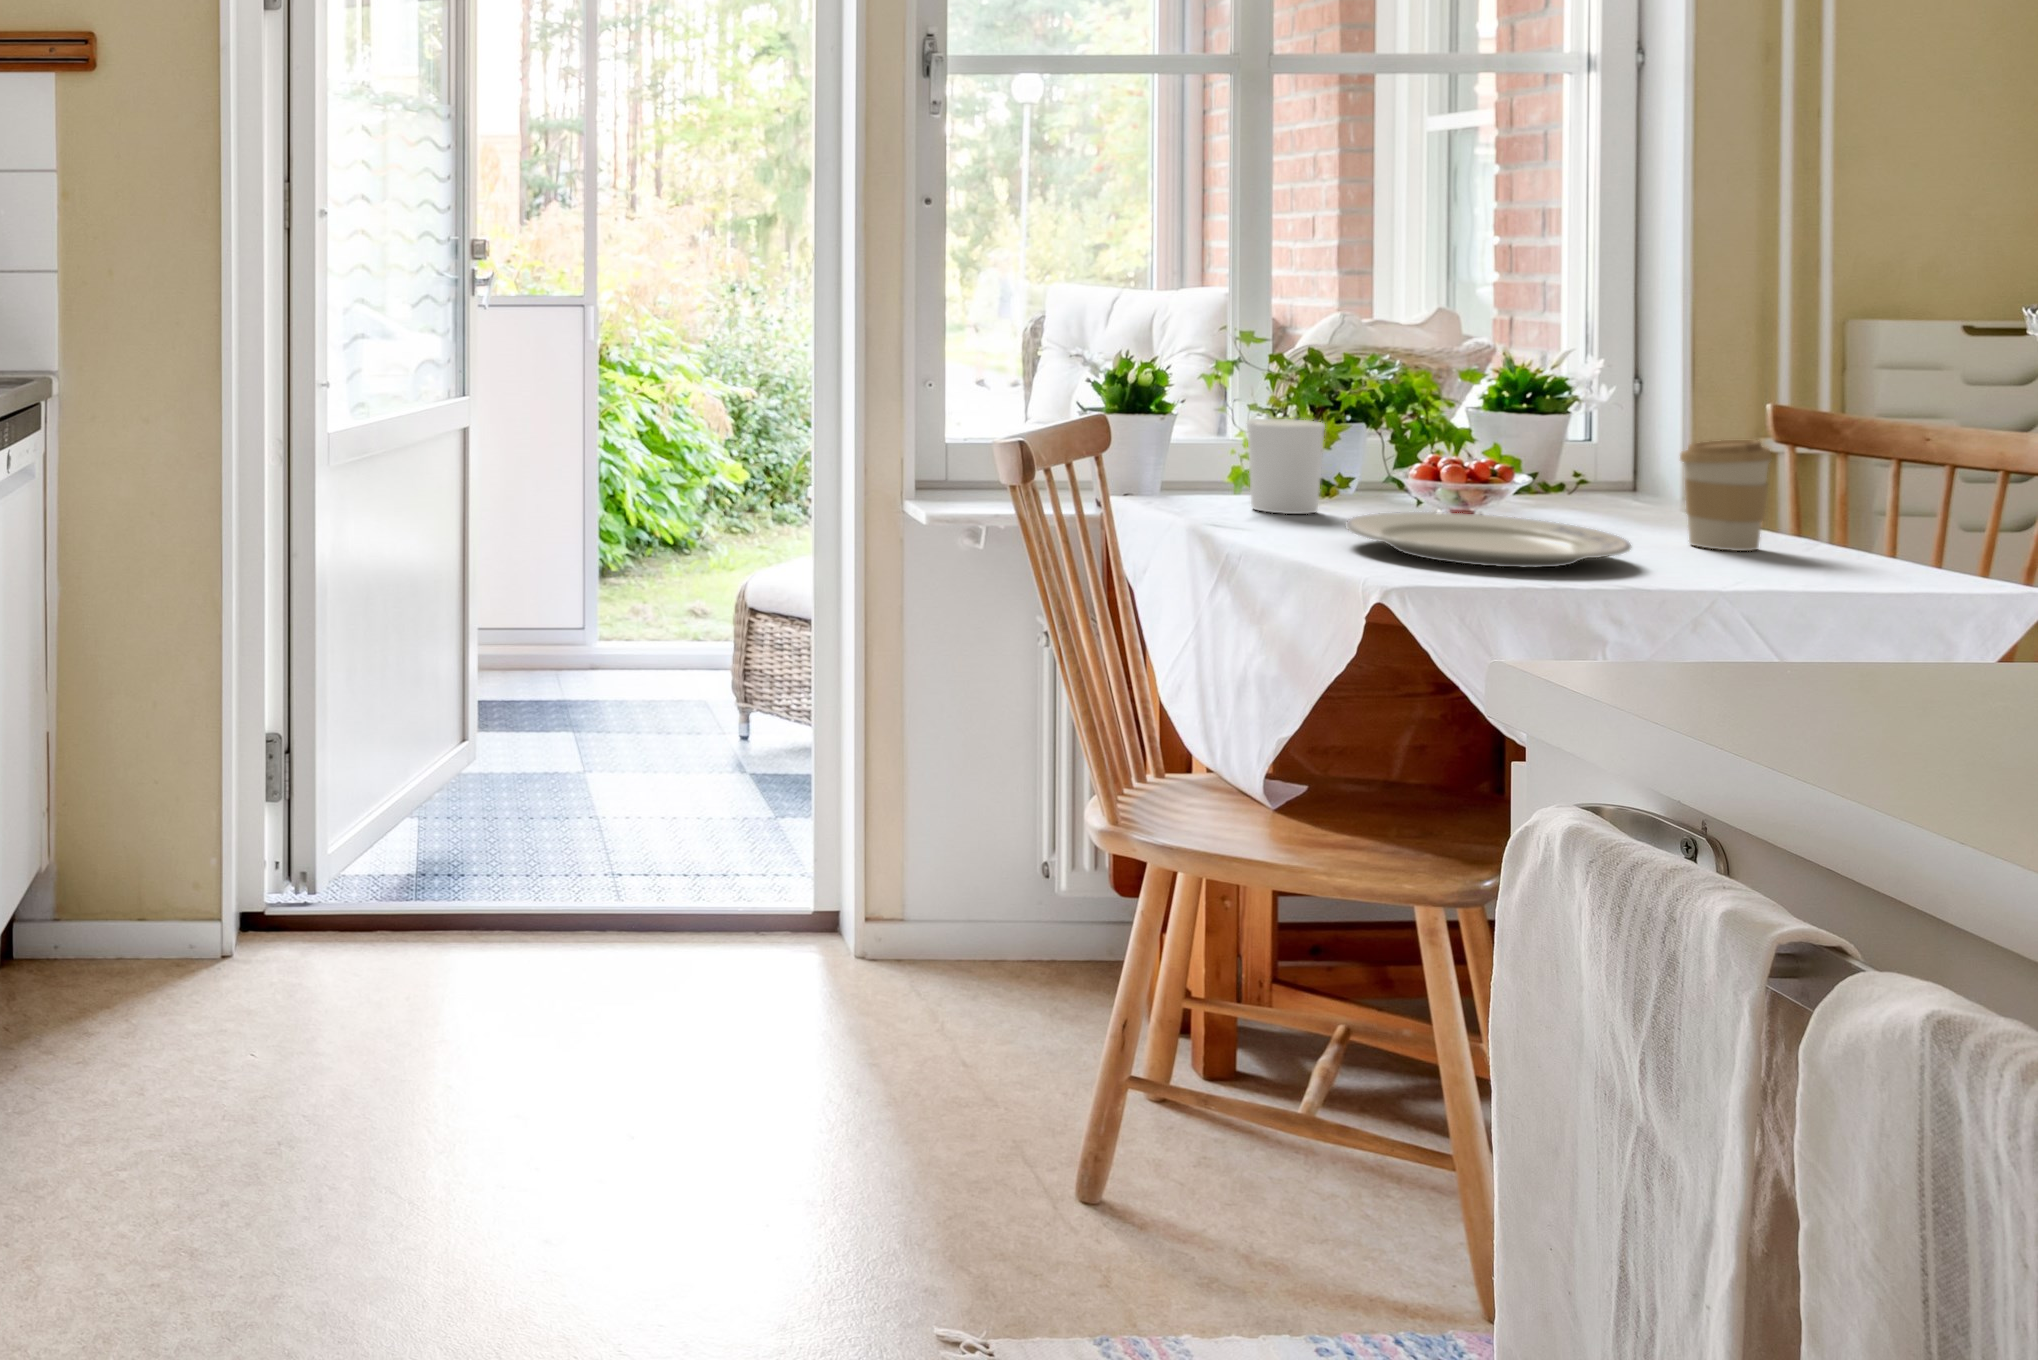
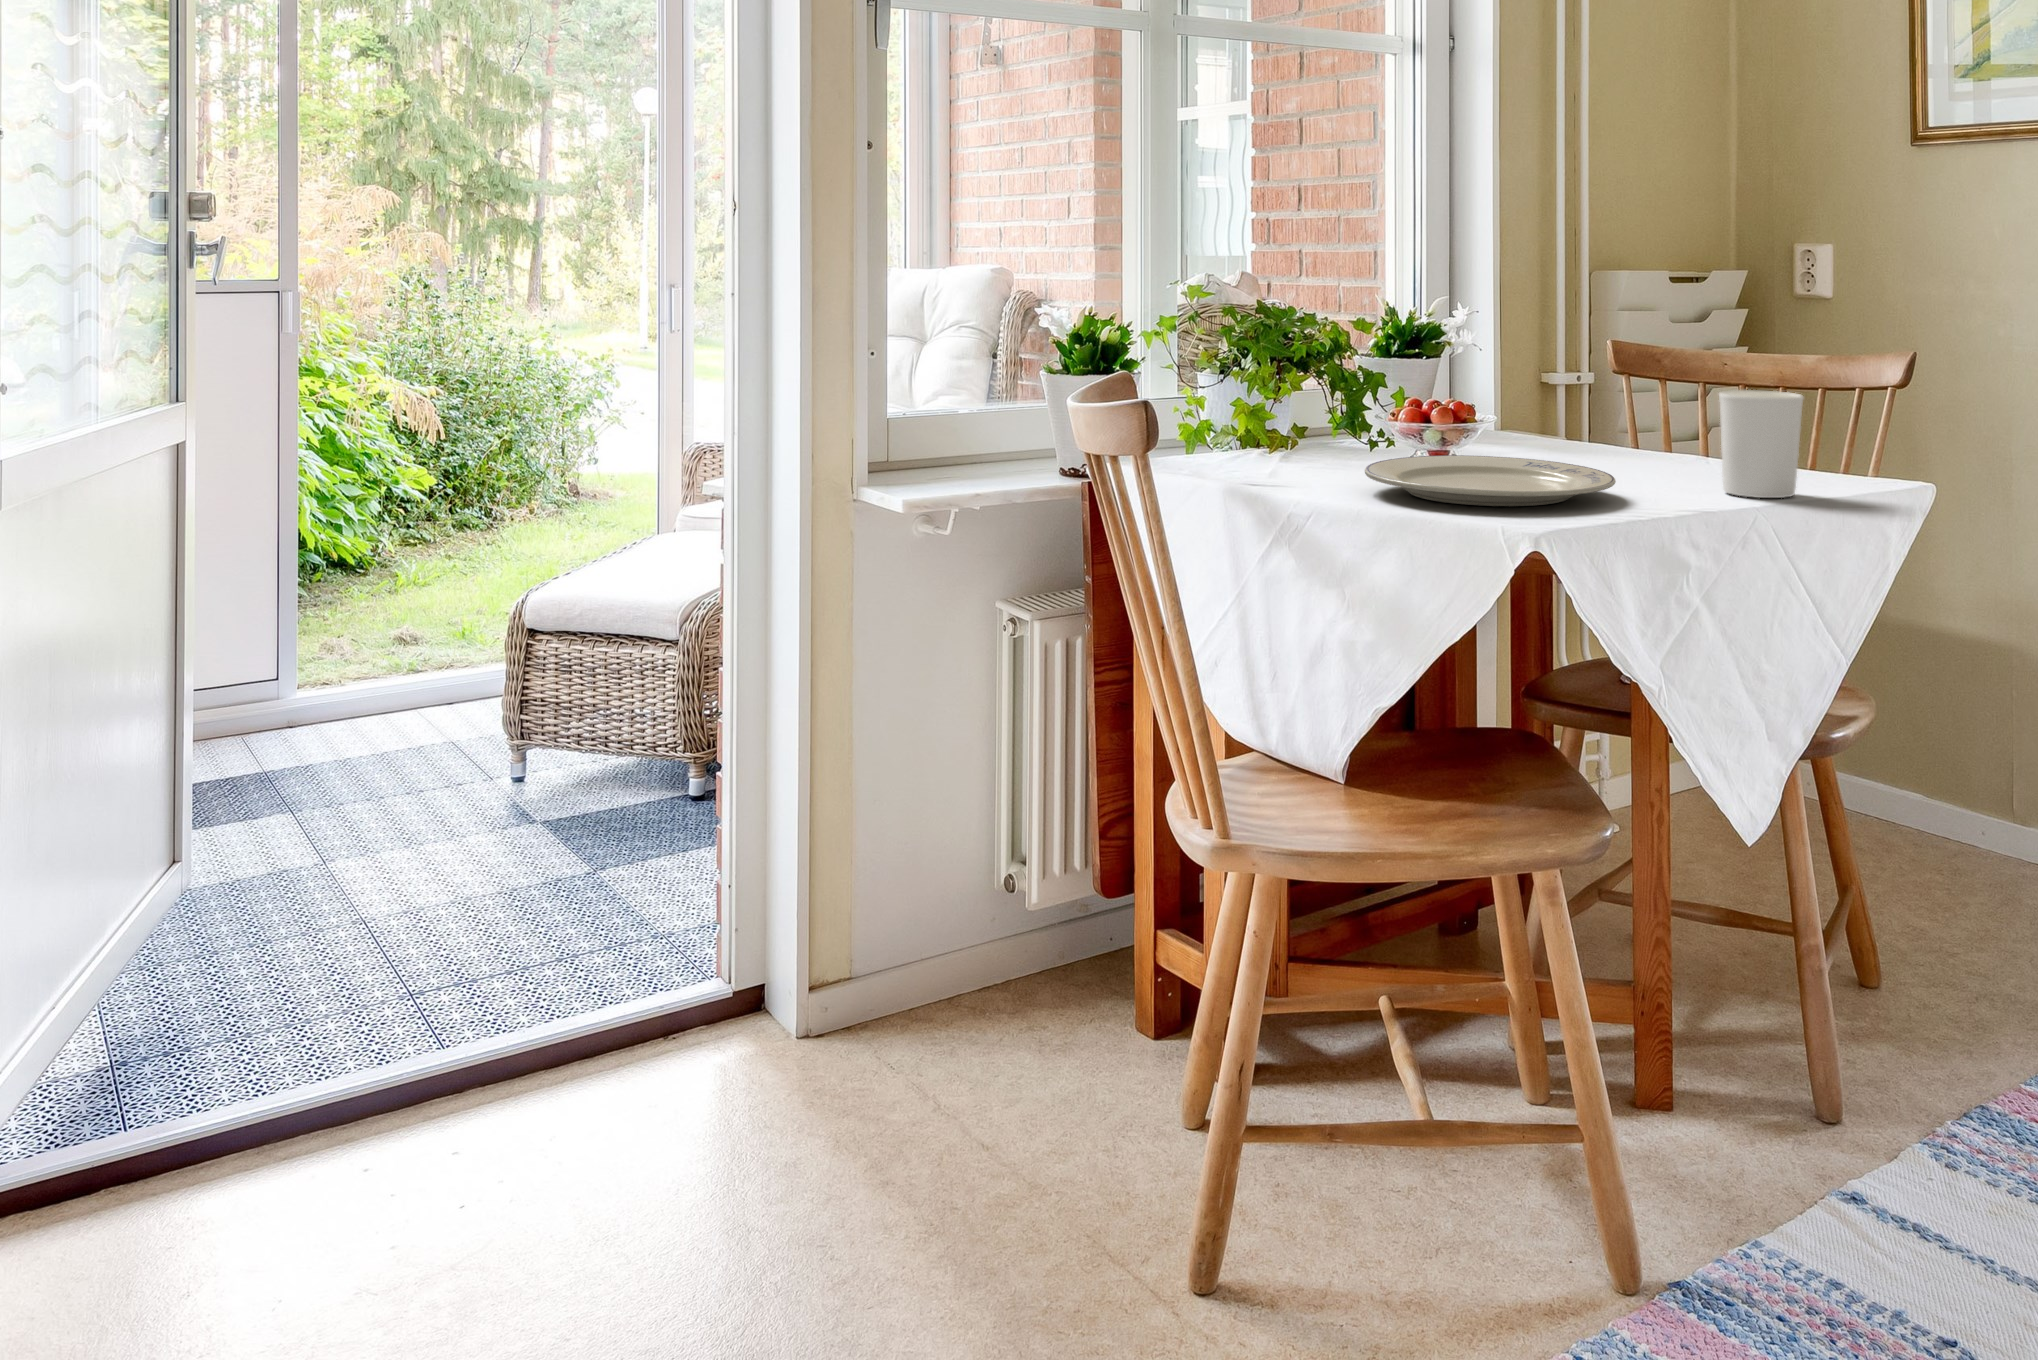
candle holder: present [1247,419,1325,514] -> present [1719,390,1803,498]
coffee cup: present [1680,440,1772,551] -> none [1591,371,1663,472]

